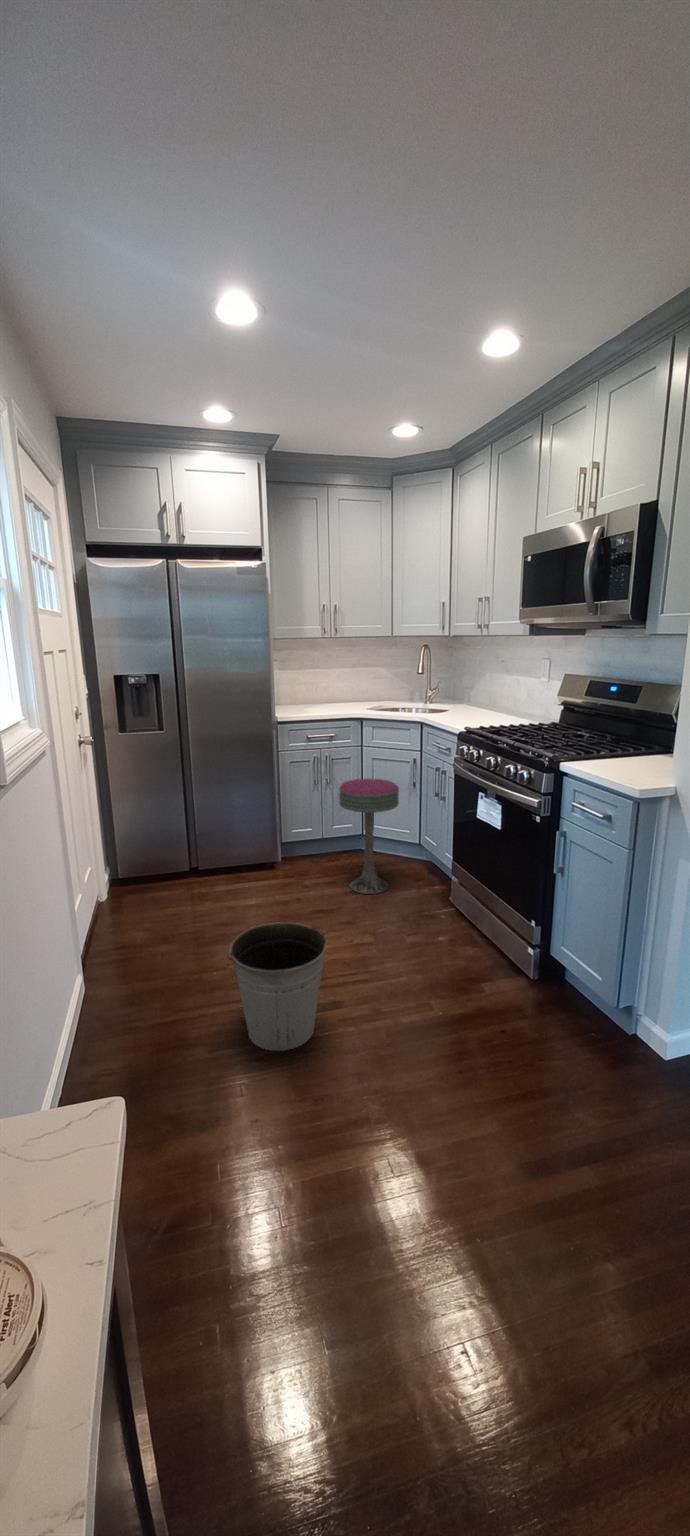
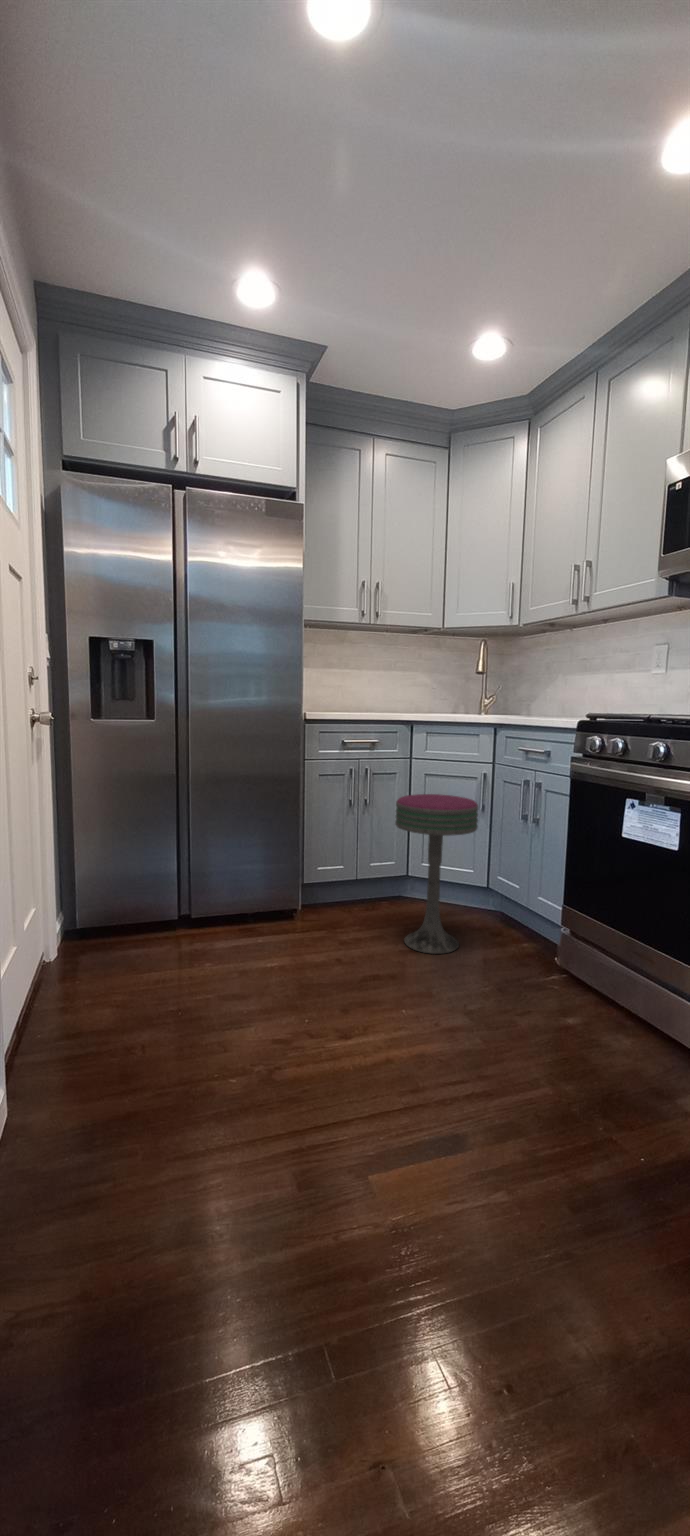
bucket: present [227,922,326,1051] -> none [283,992,468,1248]

